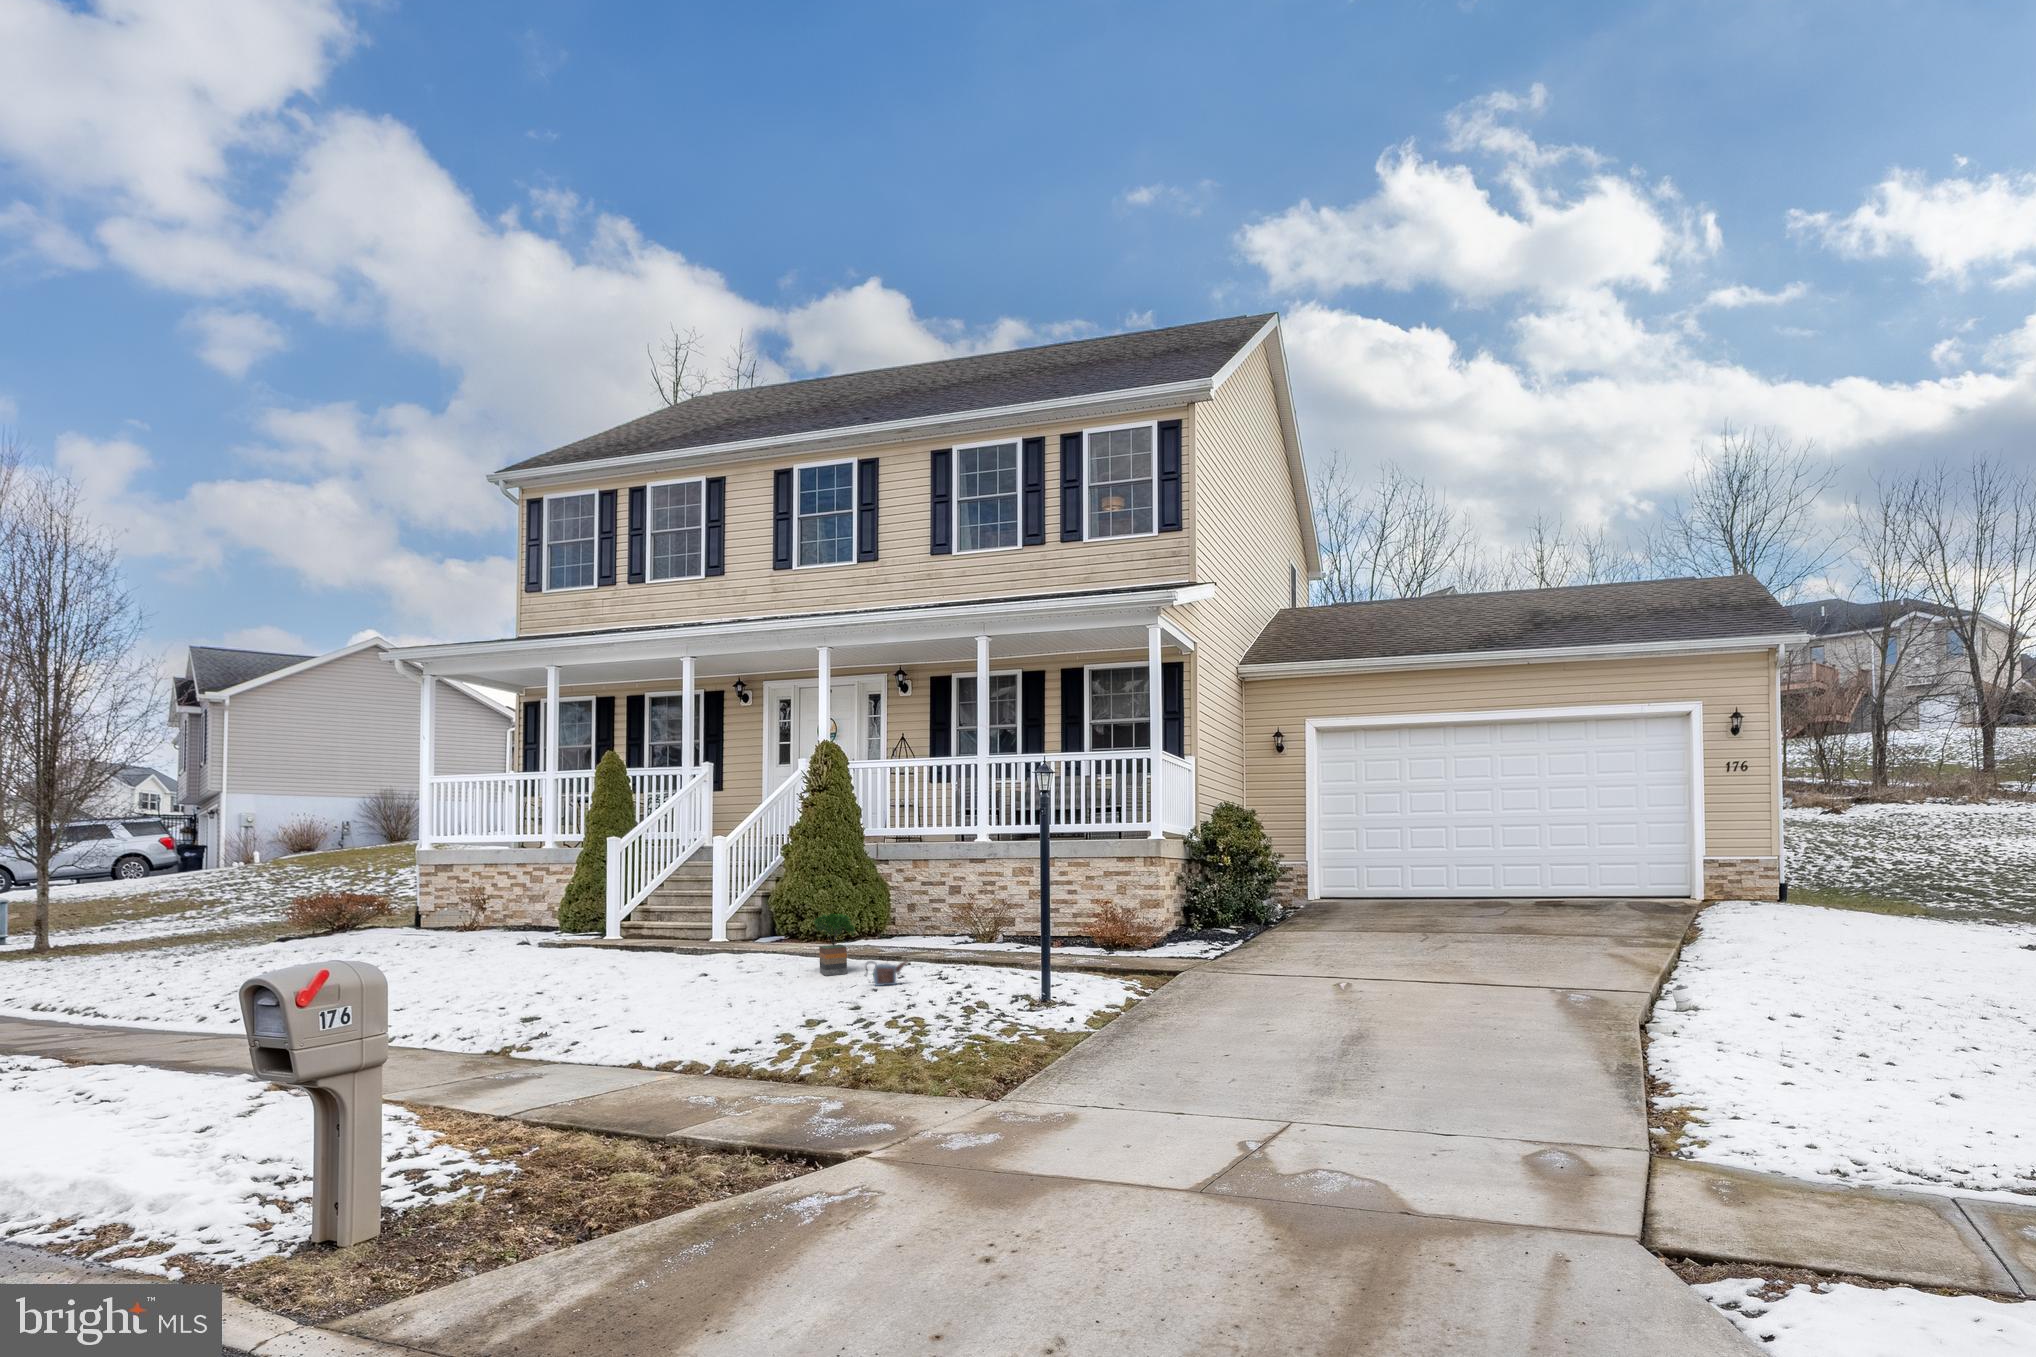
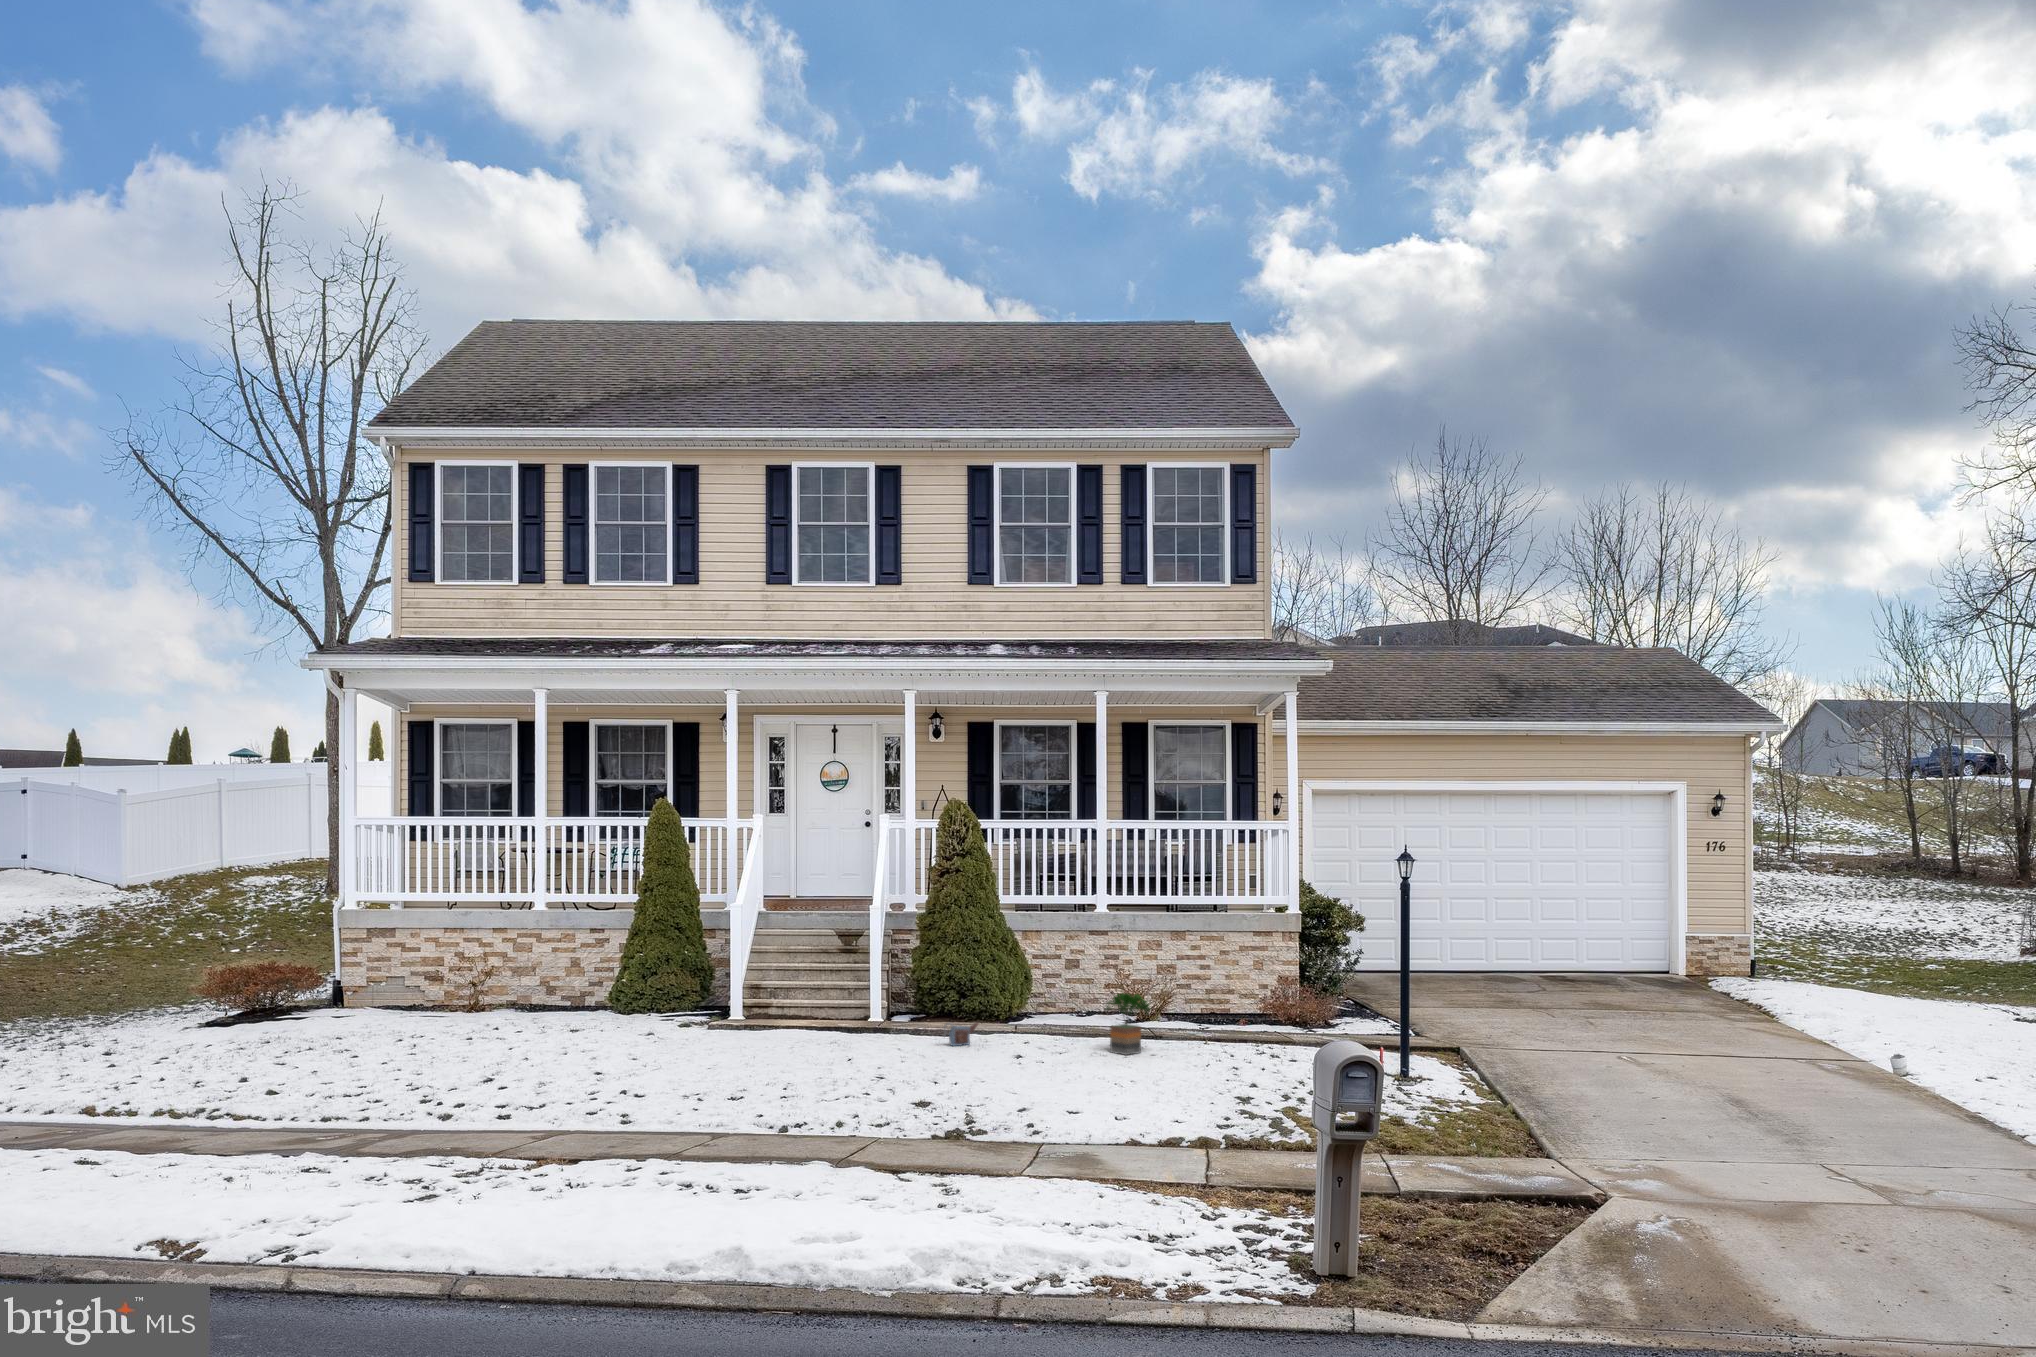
watering can: present [865,960,908,986] -> present [944,1022,978,1046]

